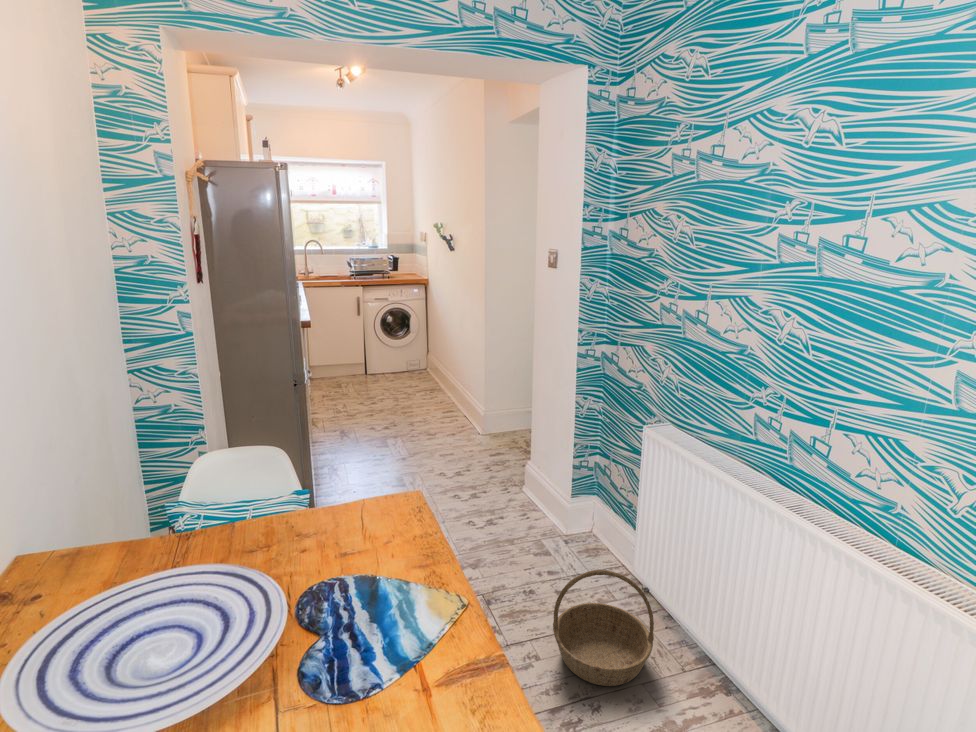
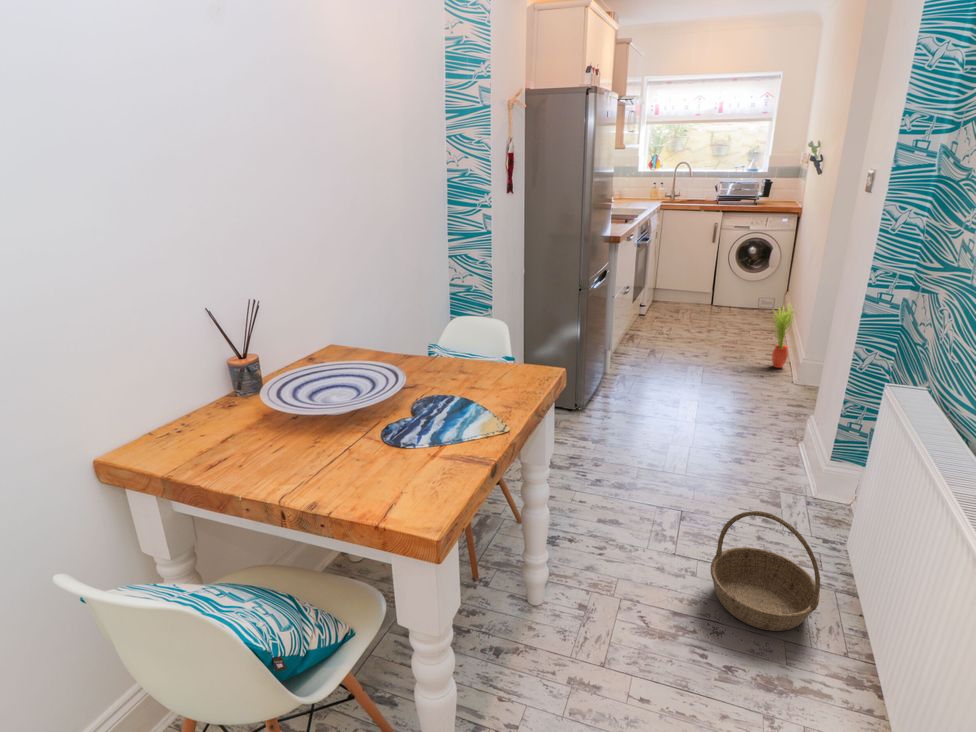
potted plant: none [451,364,470,423] -> present [772,305,793,368]

